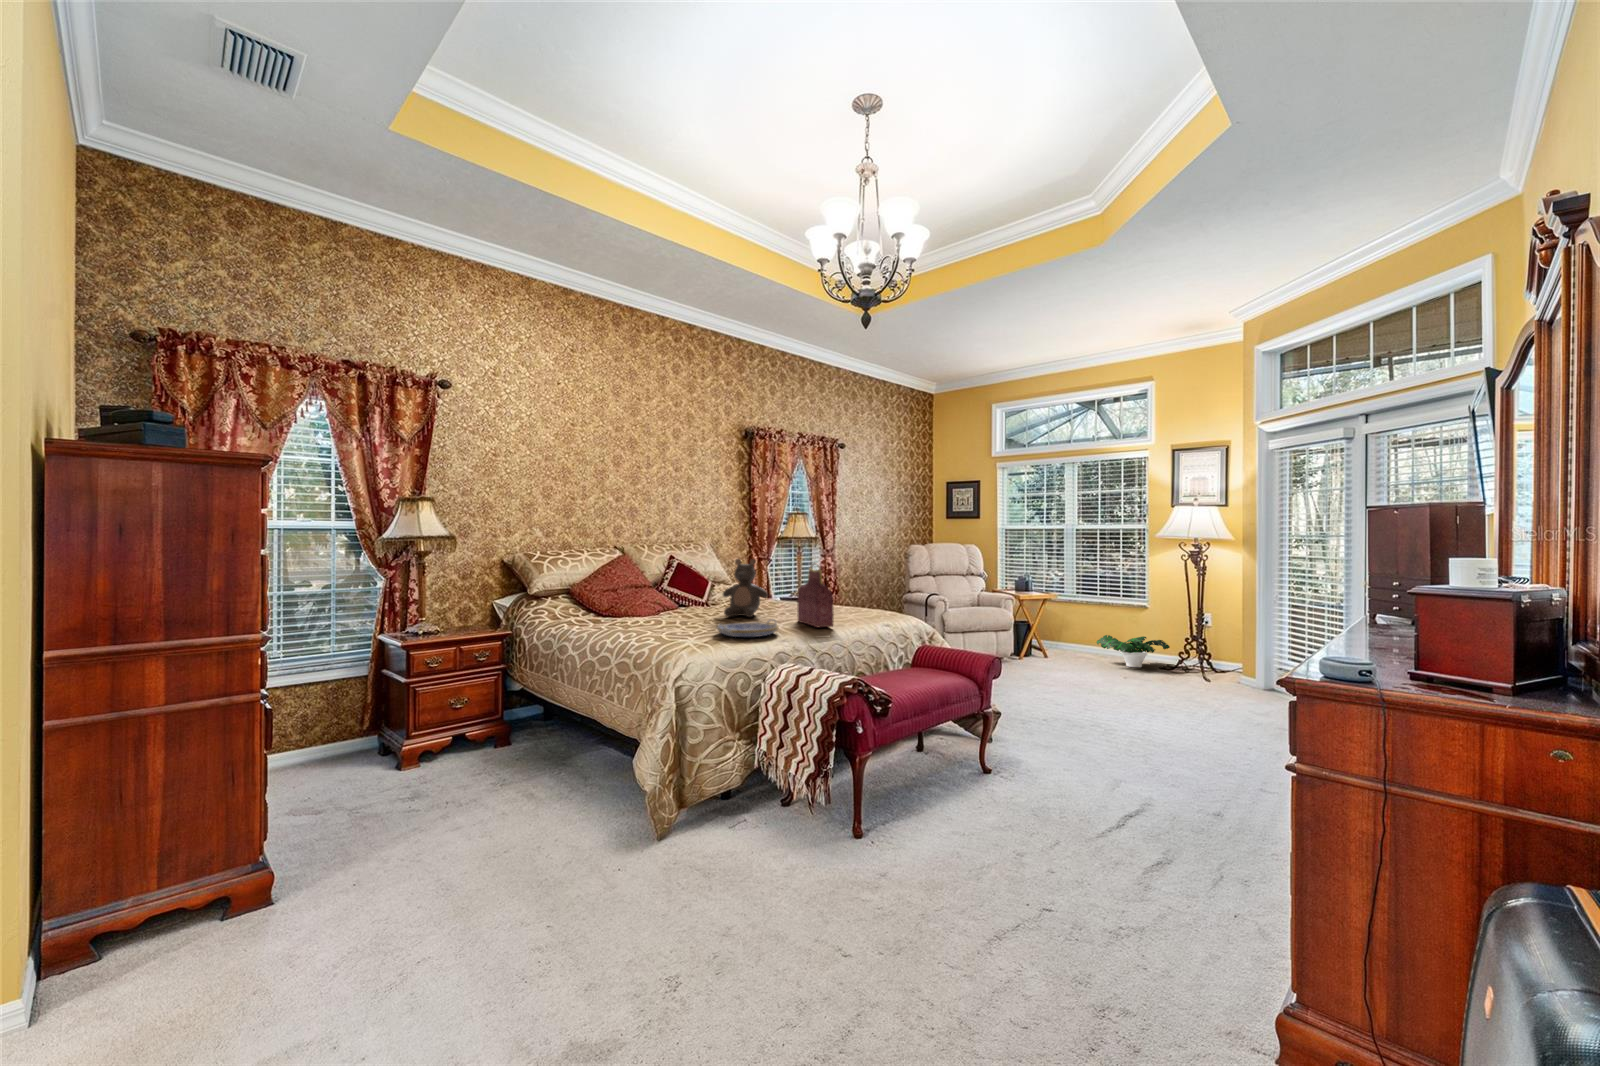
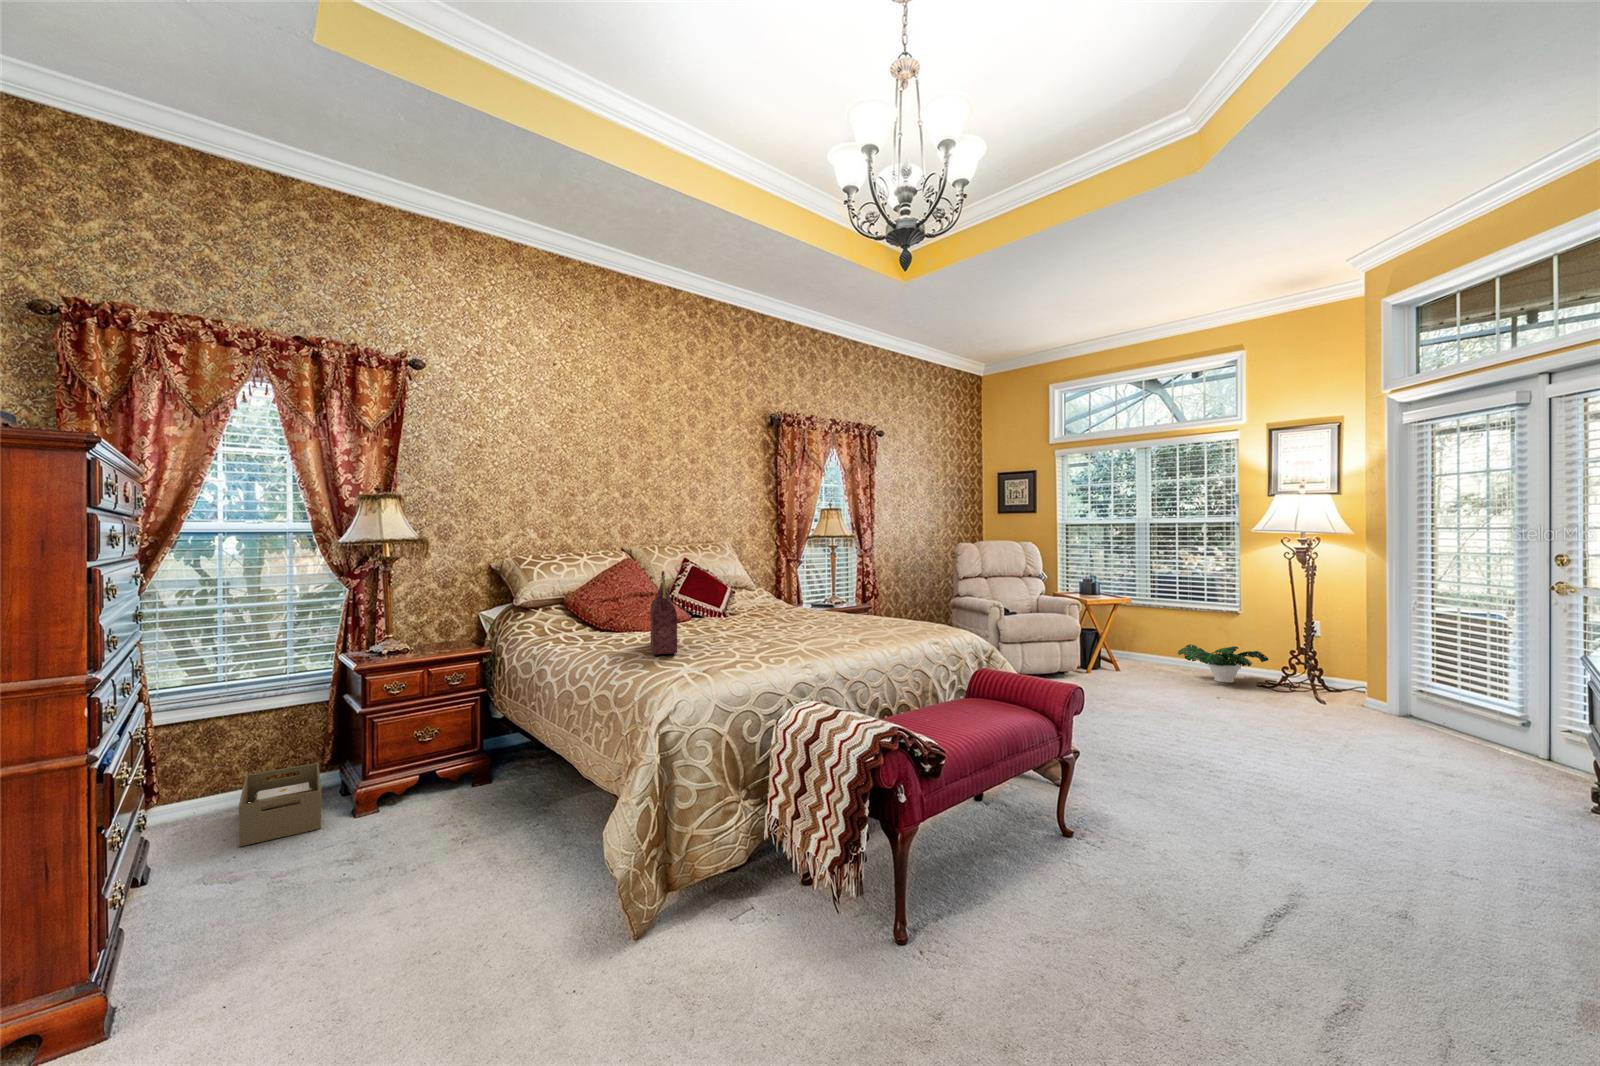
teddy bear: present [723,559,768,617] -> none [739,562,792,633]
handbag: present [797,563,834,627] -> present [650,571,677,655]
serving tray: present [716,619,779,637] -> none [722,637,800,662]
storage box: none [299,728,375,791] -> present [238,763,321,847]

